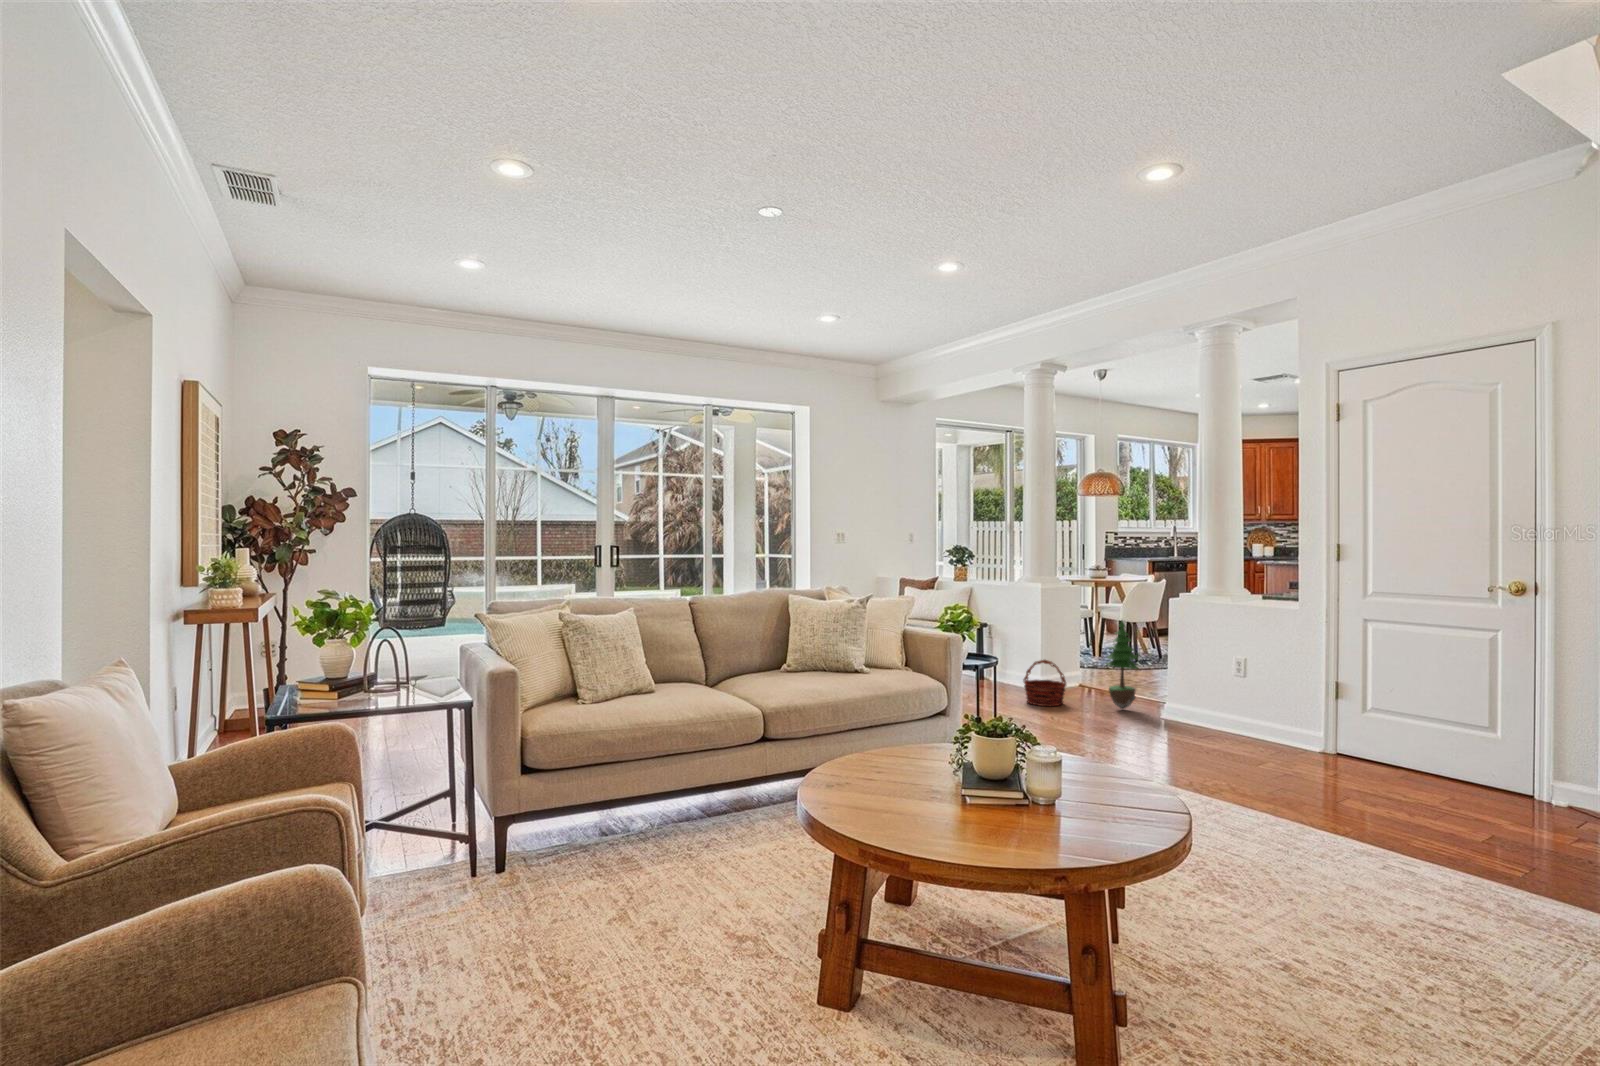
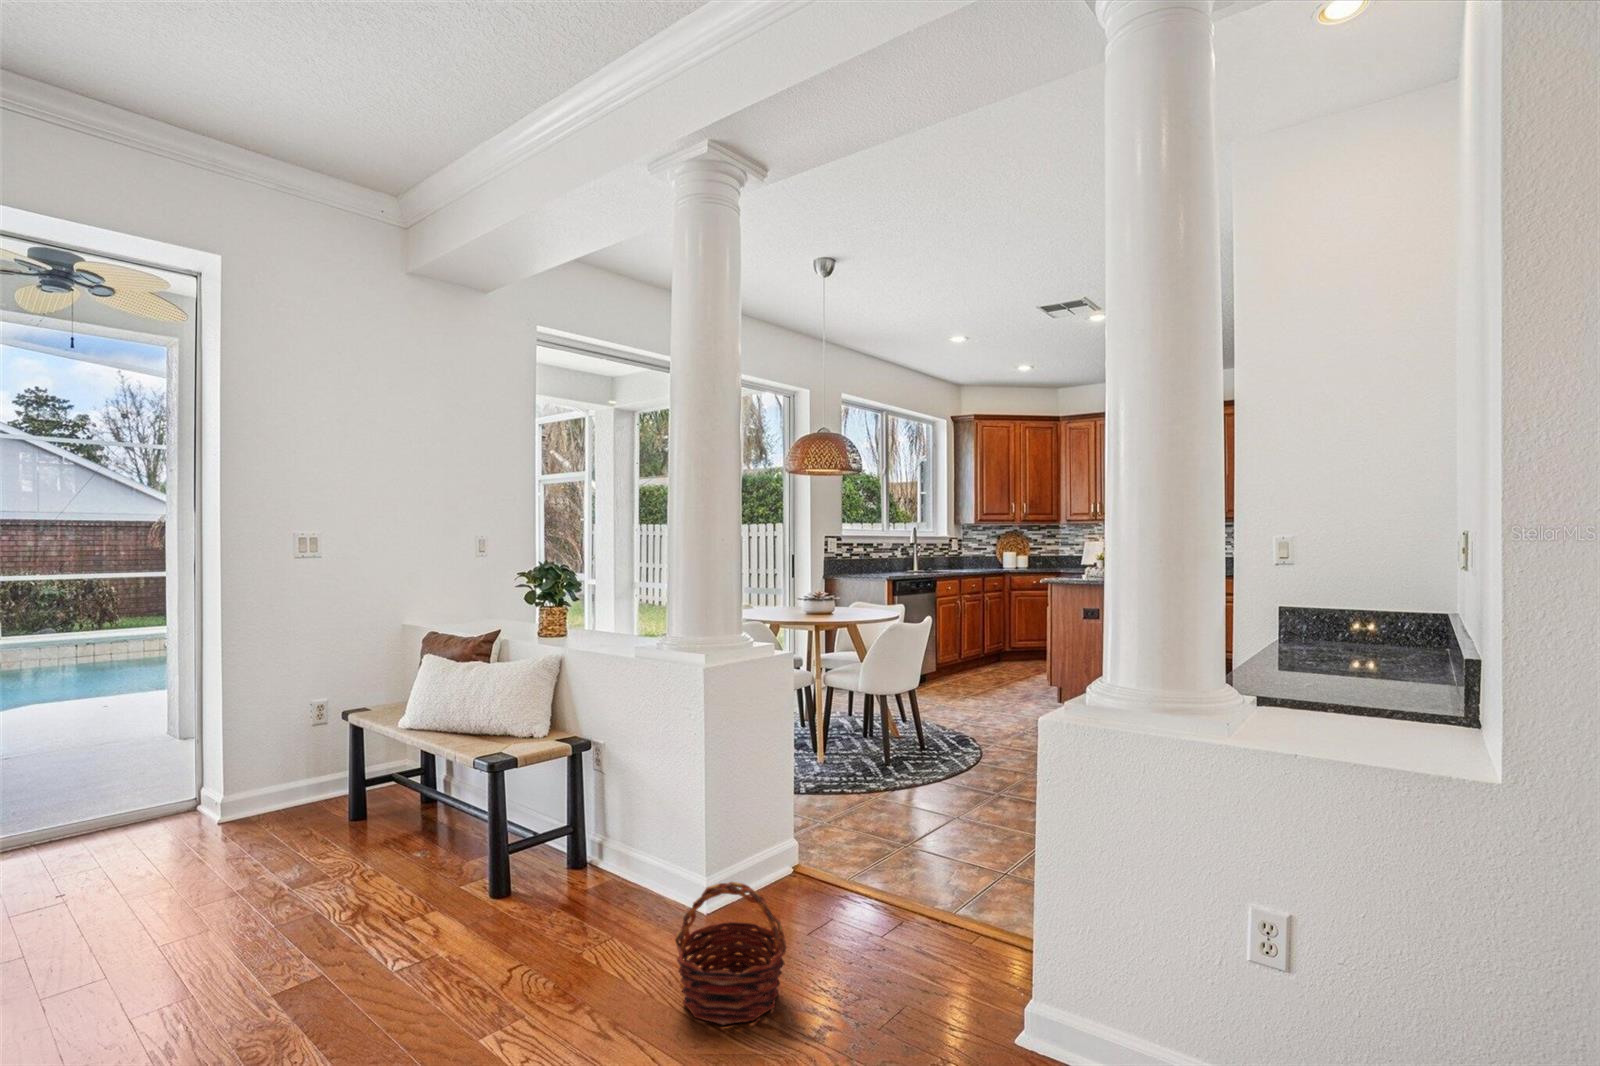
potted tree: present [1107,621,1138,709] -> none [881,771,968,1008]

